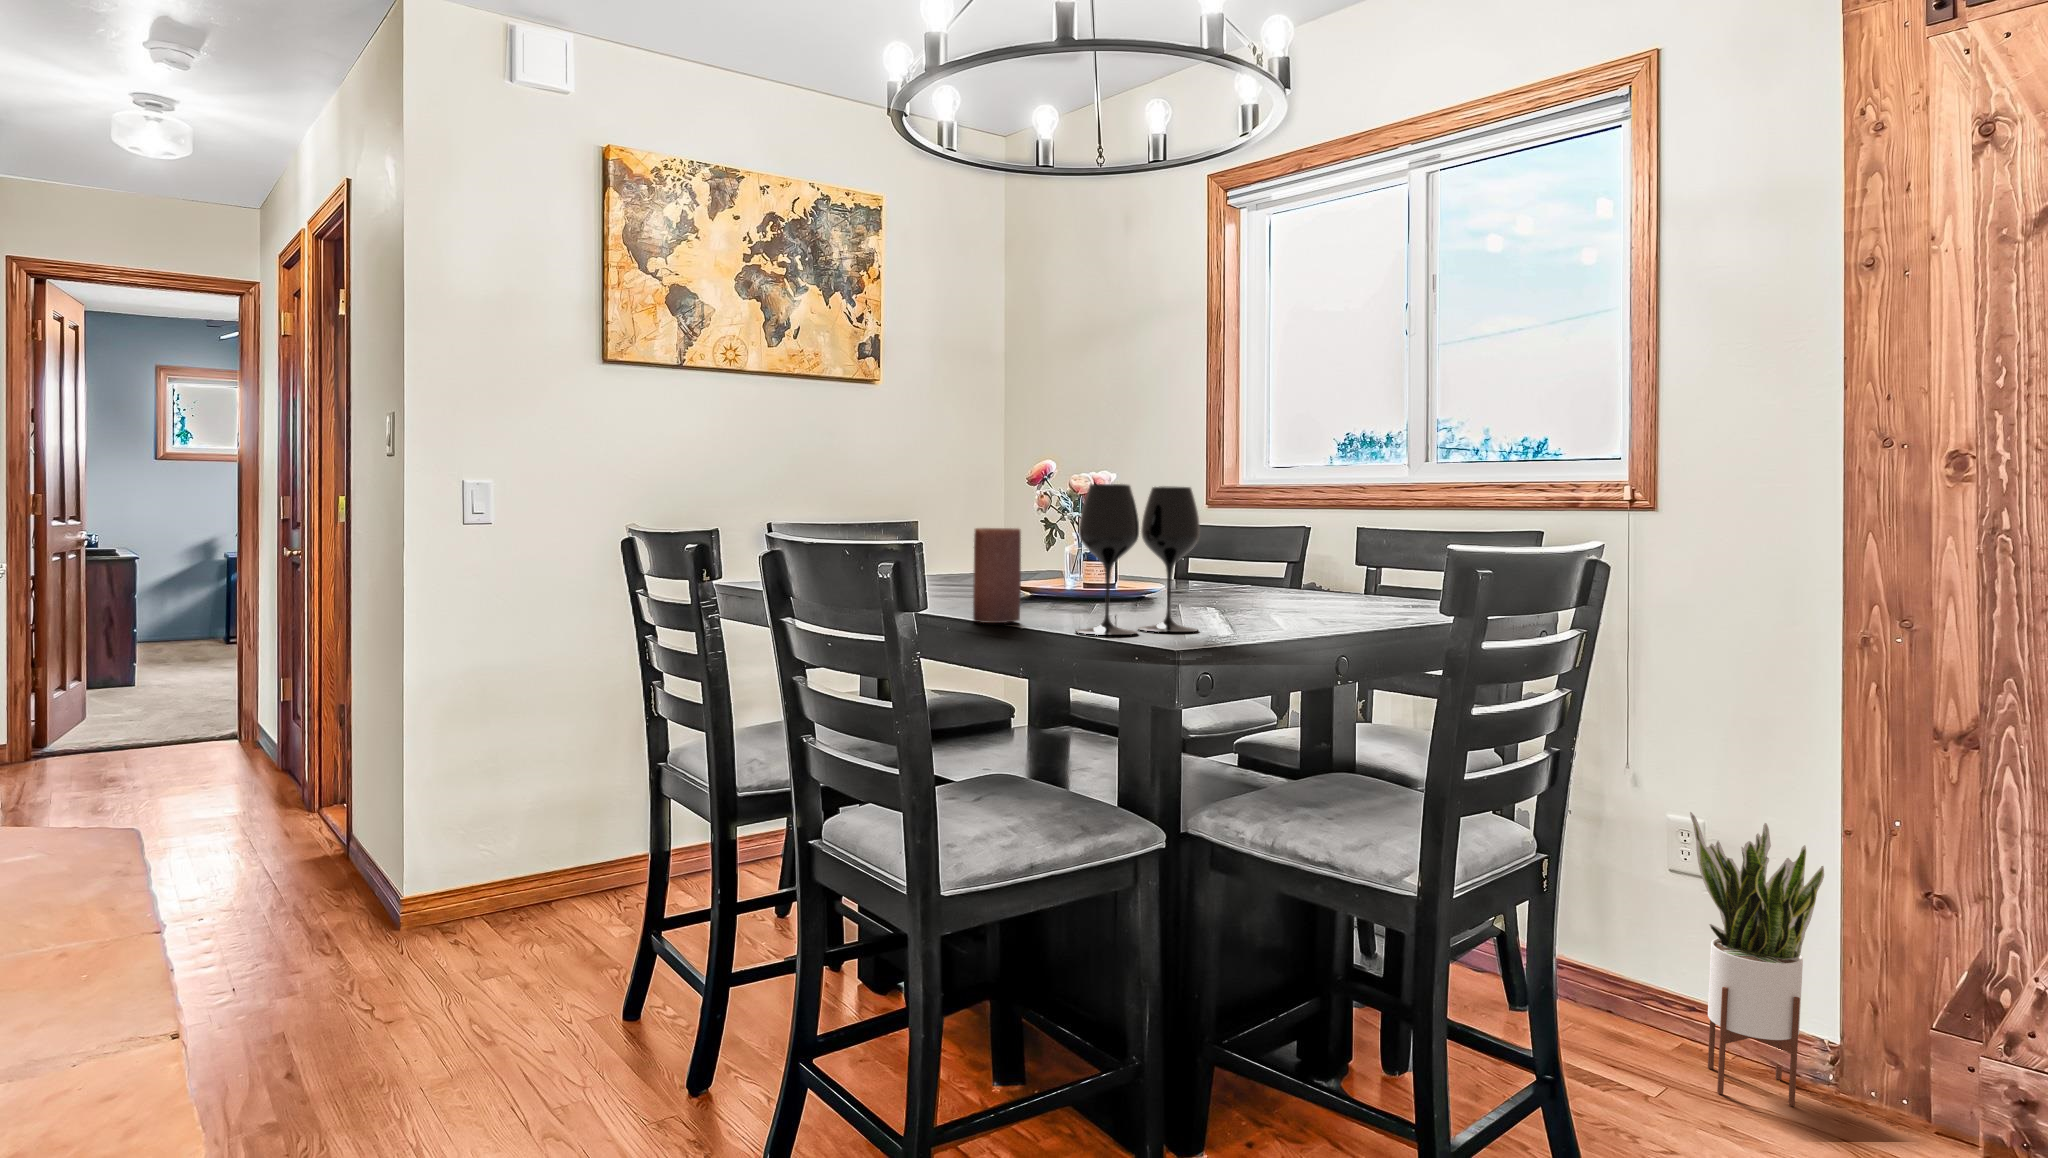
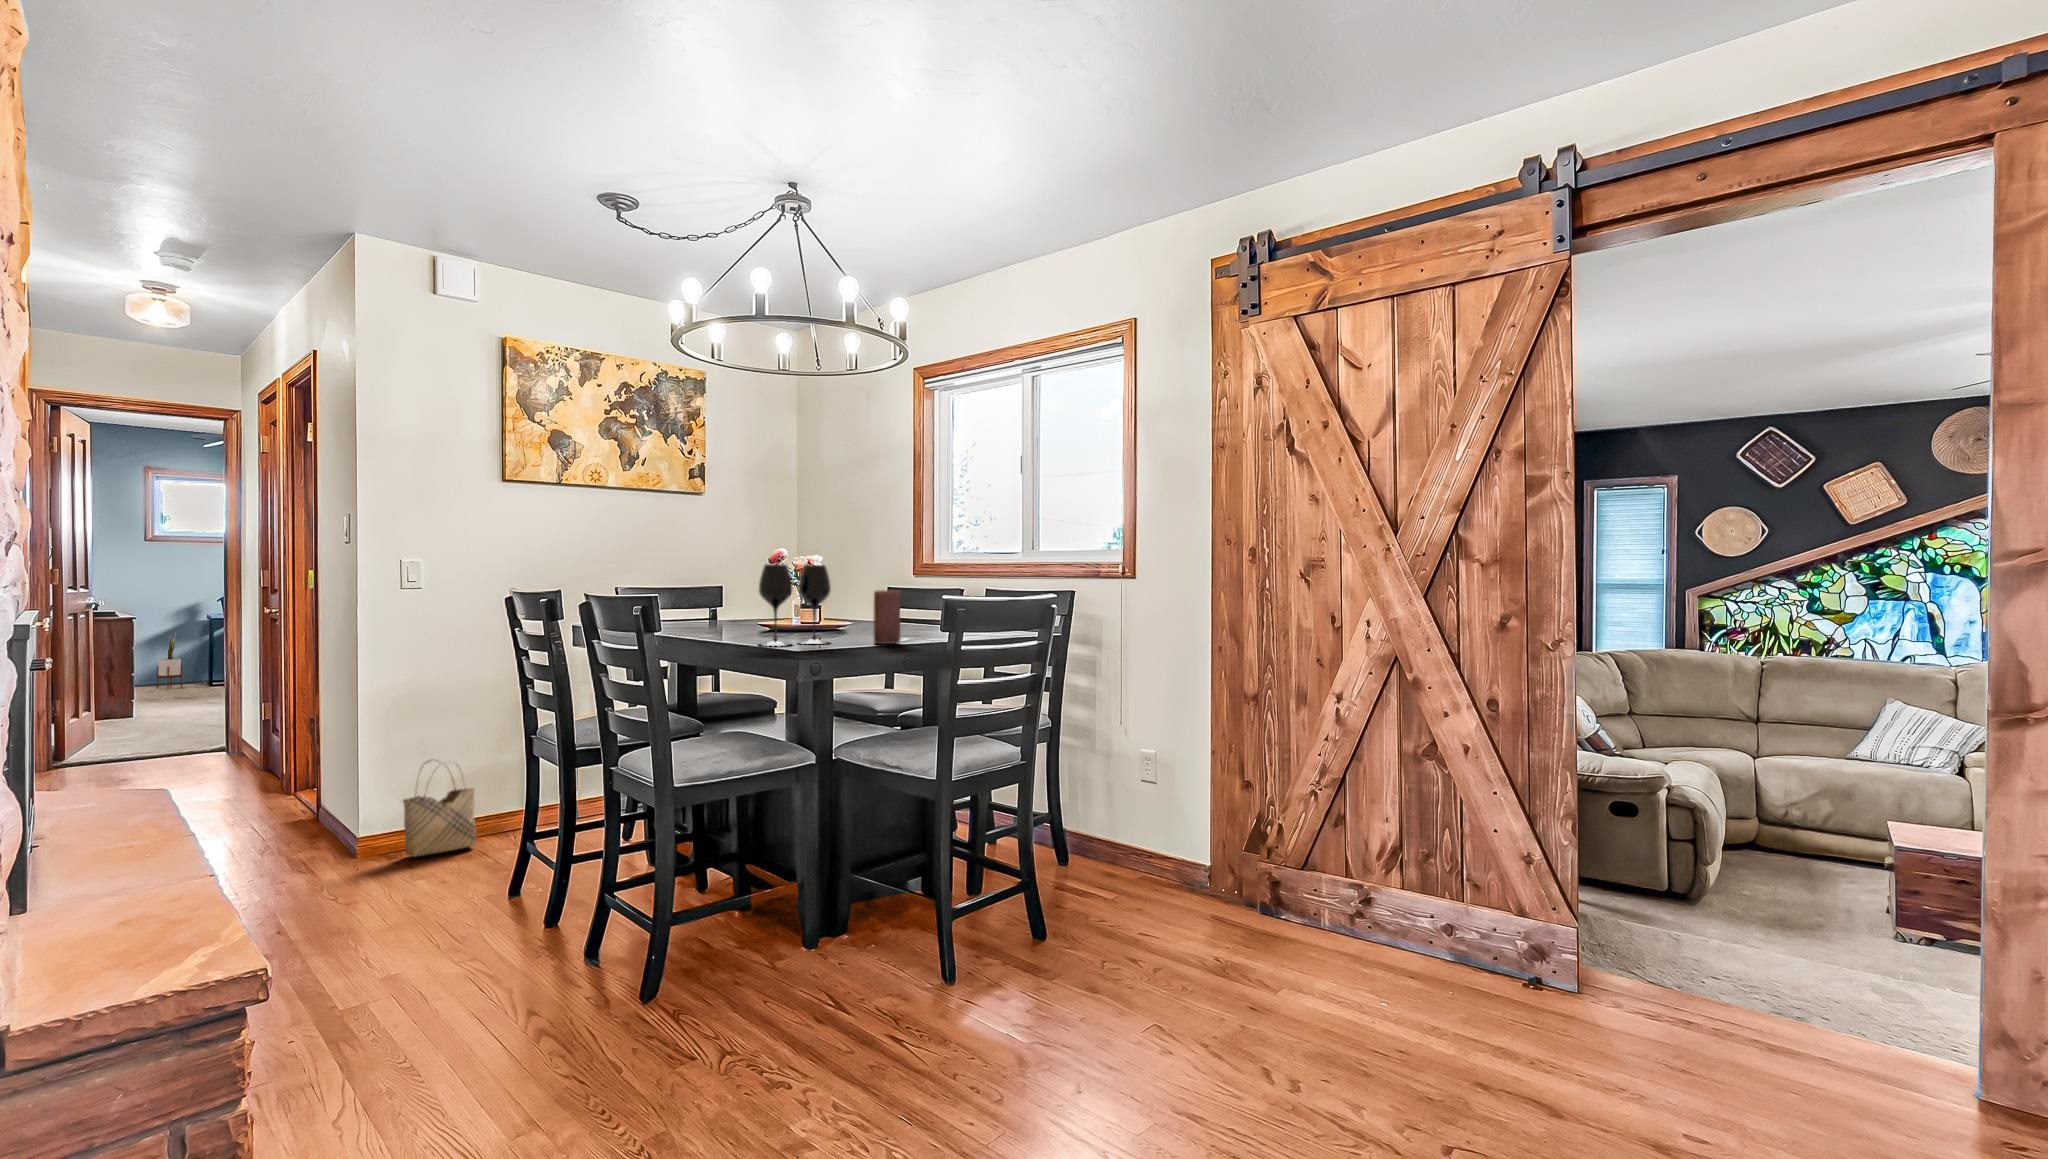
candle: present [973,528,1021,623] -> present [874,590,901,644]
woven basket: none [465,783,569,931] -> present [403,762,476,857]
potted plant: present [1690,812,1824,1106] -> present [157,637,182,689]

